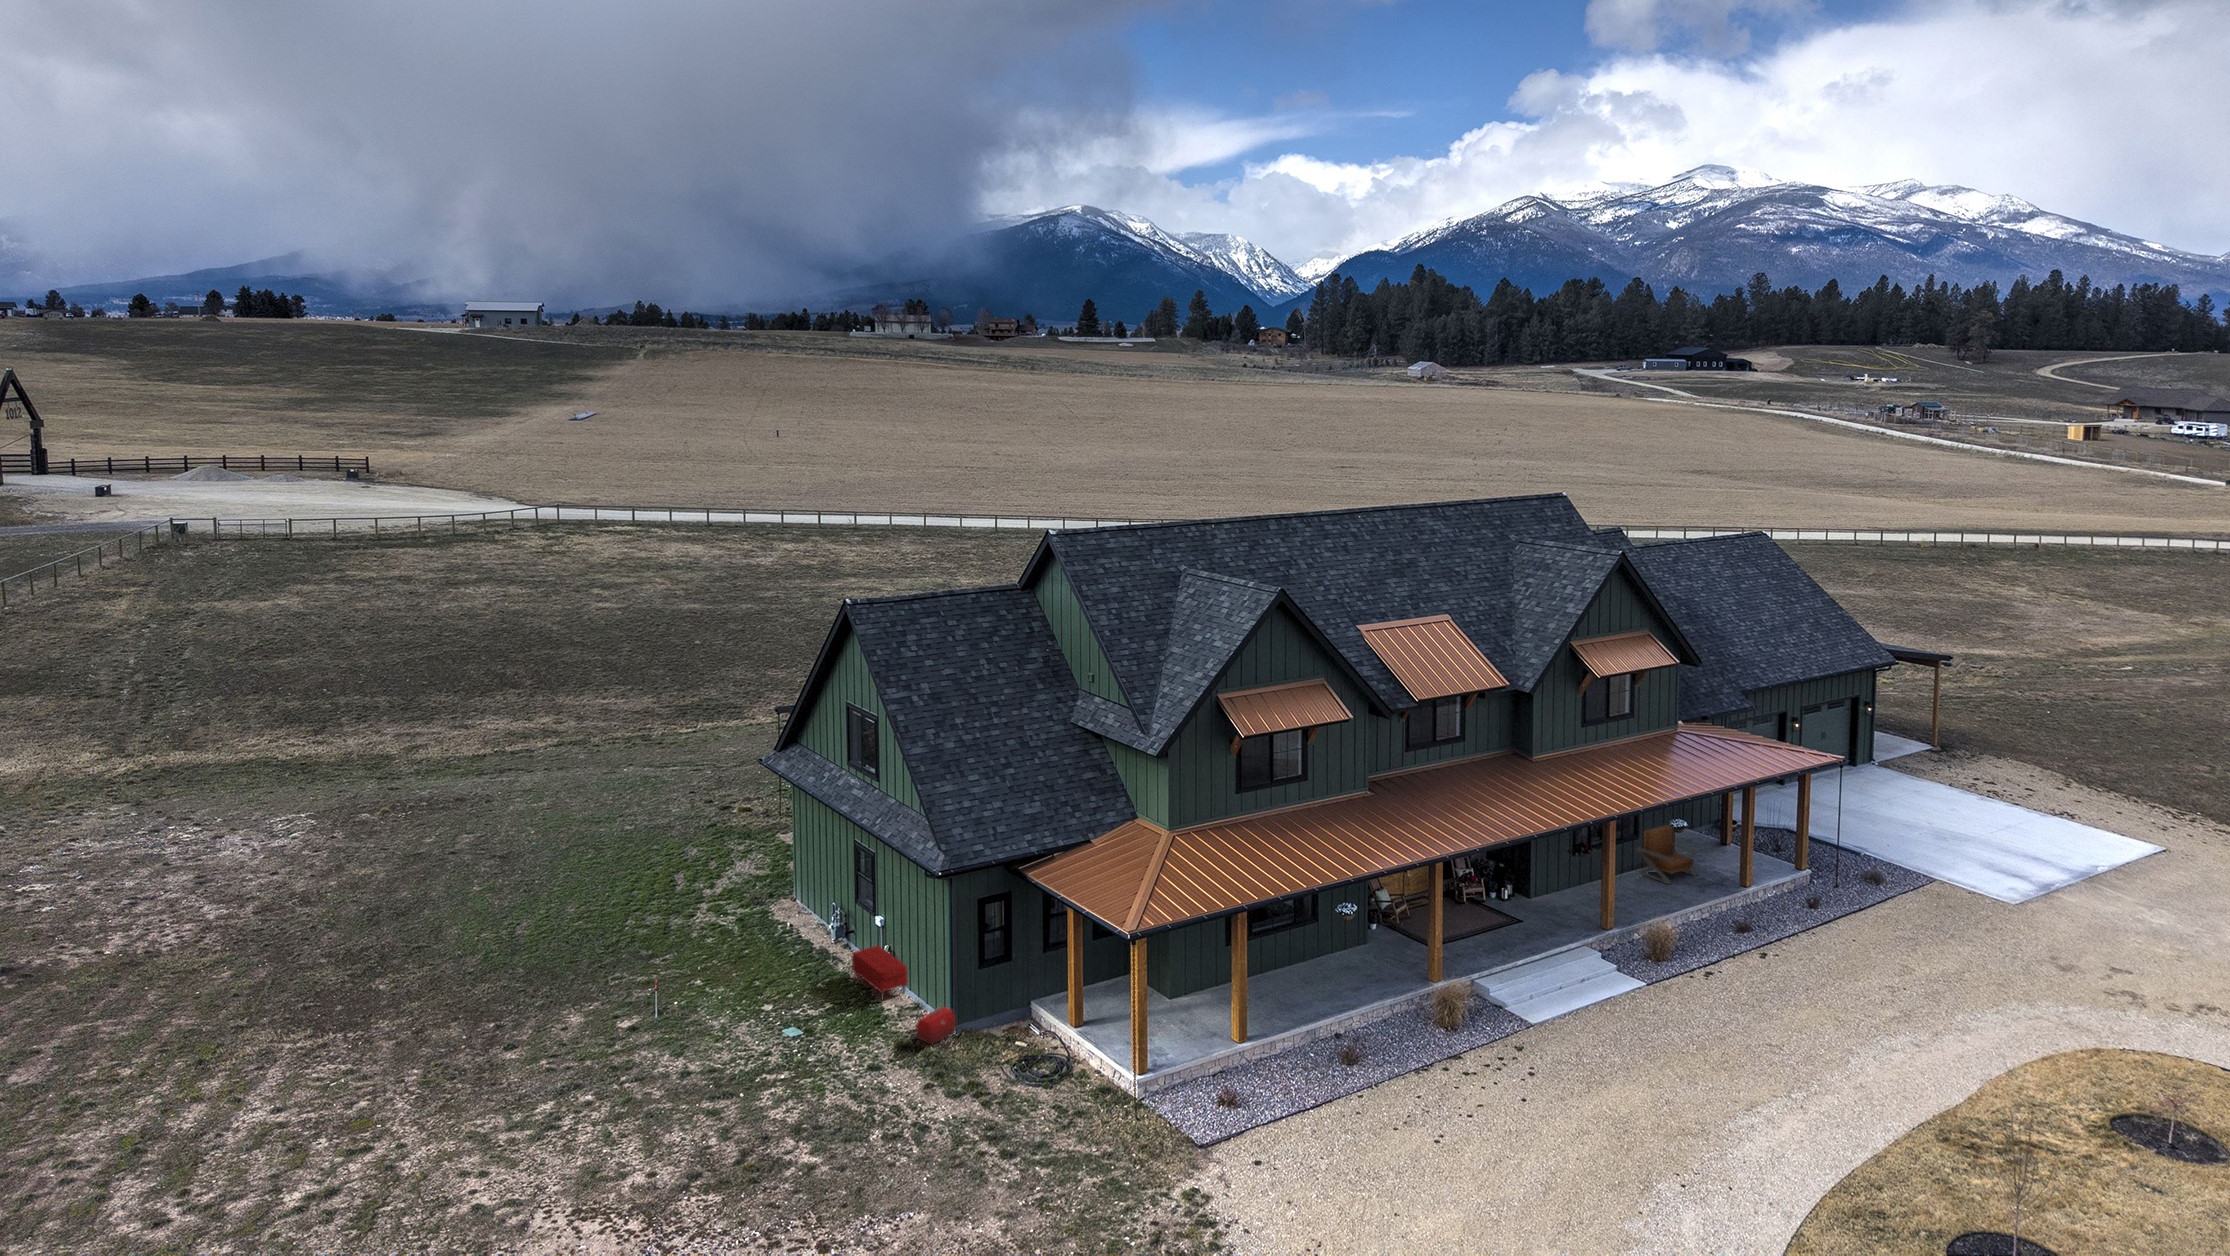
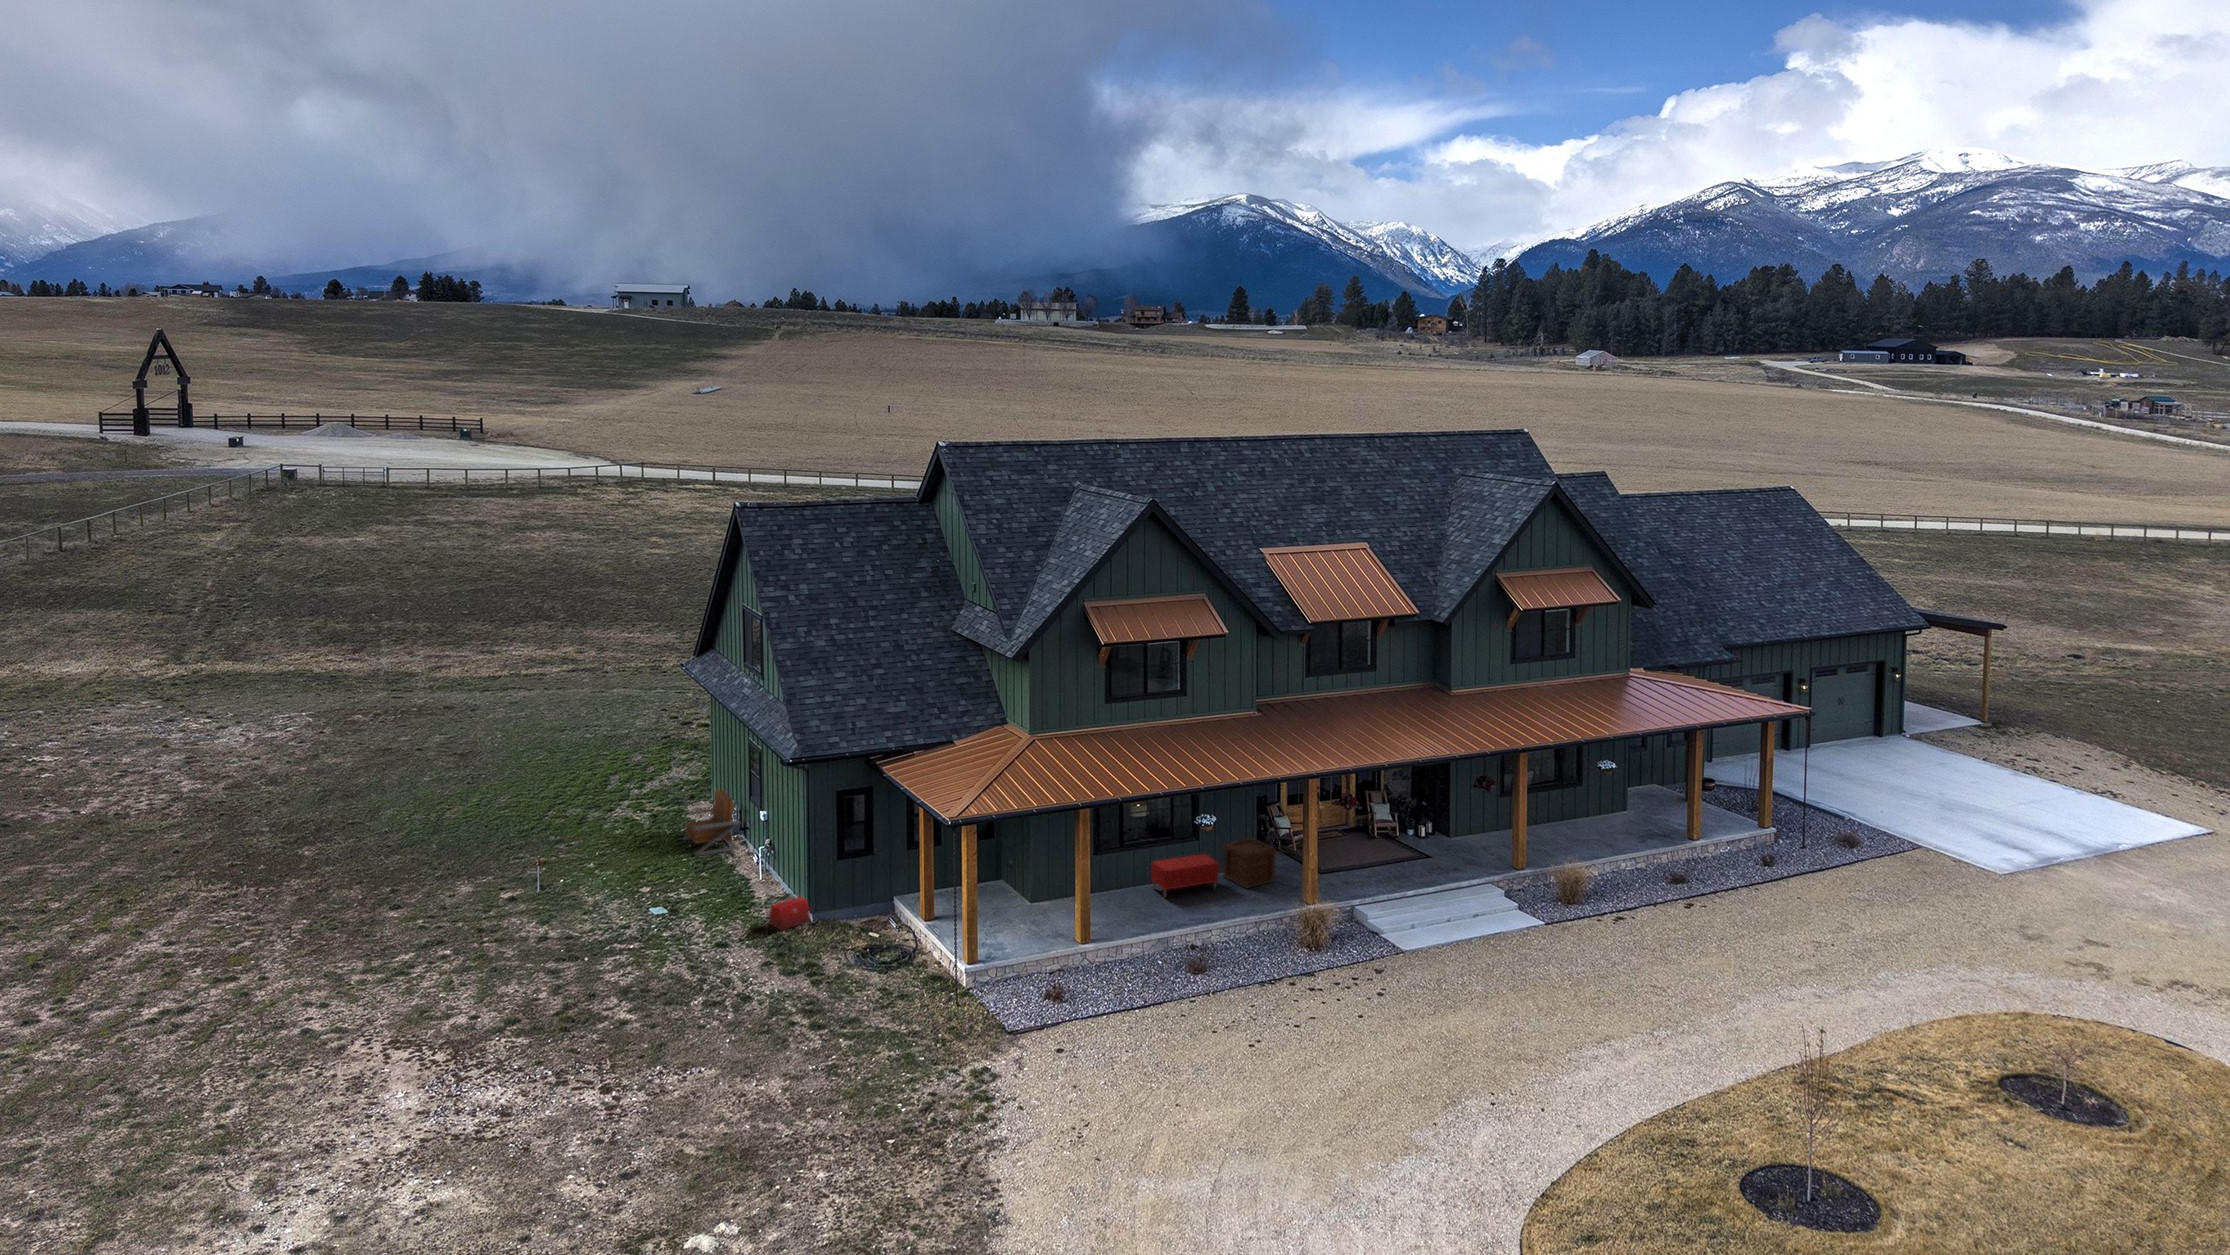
lounge chair: present [1637,825,1698,884] -> present [683,790,740,856]
wooden crate: none [1340,913,1391,965] -> present [1223,838,1276,889]
bench: present [852,946,908,1000] -> present [1151,854,1219,897]

